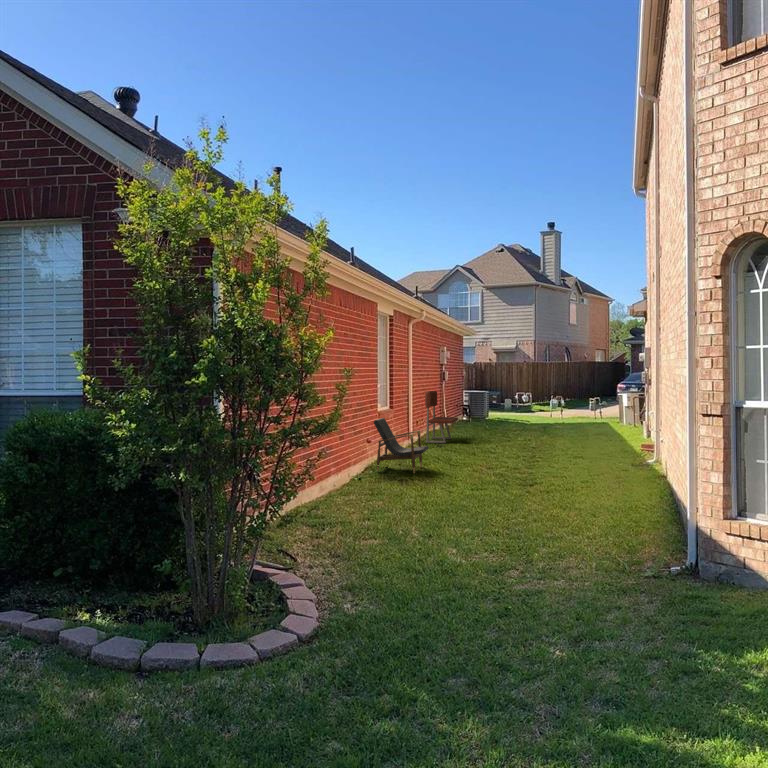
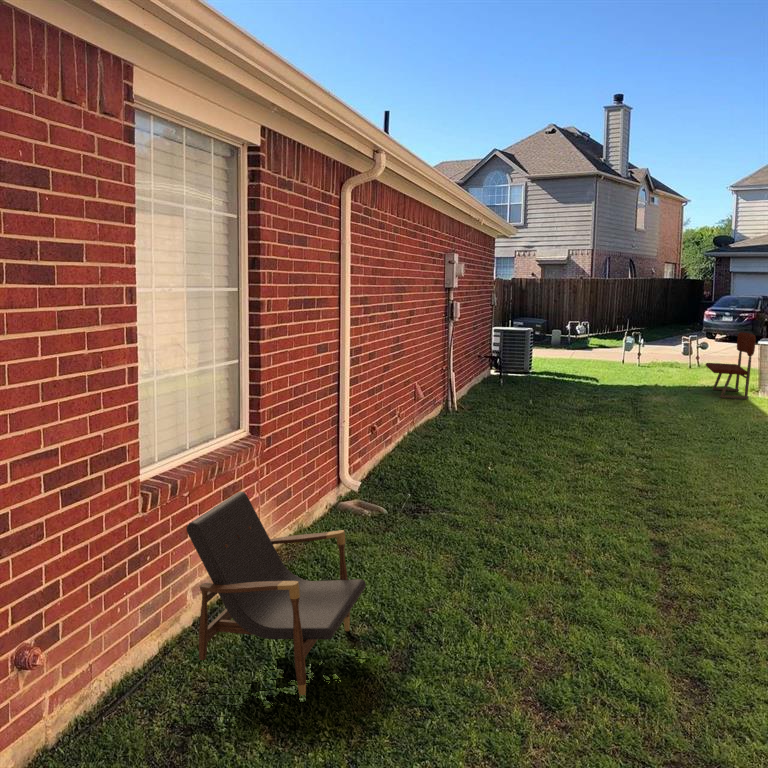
bench: present [425,391,458,443] -> present [706,332,756,399]

